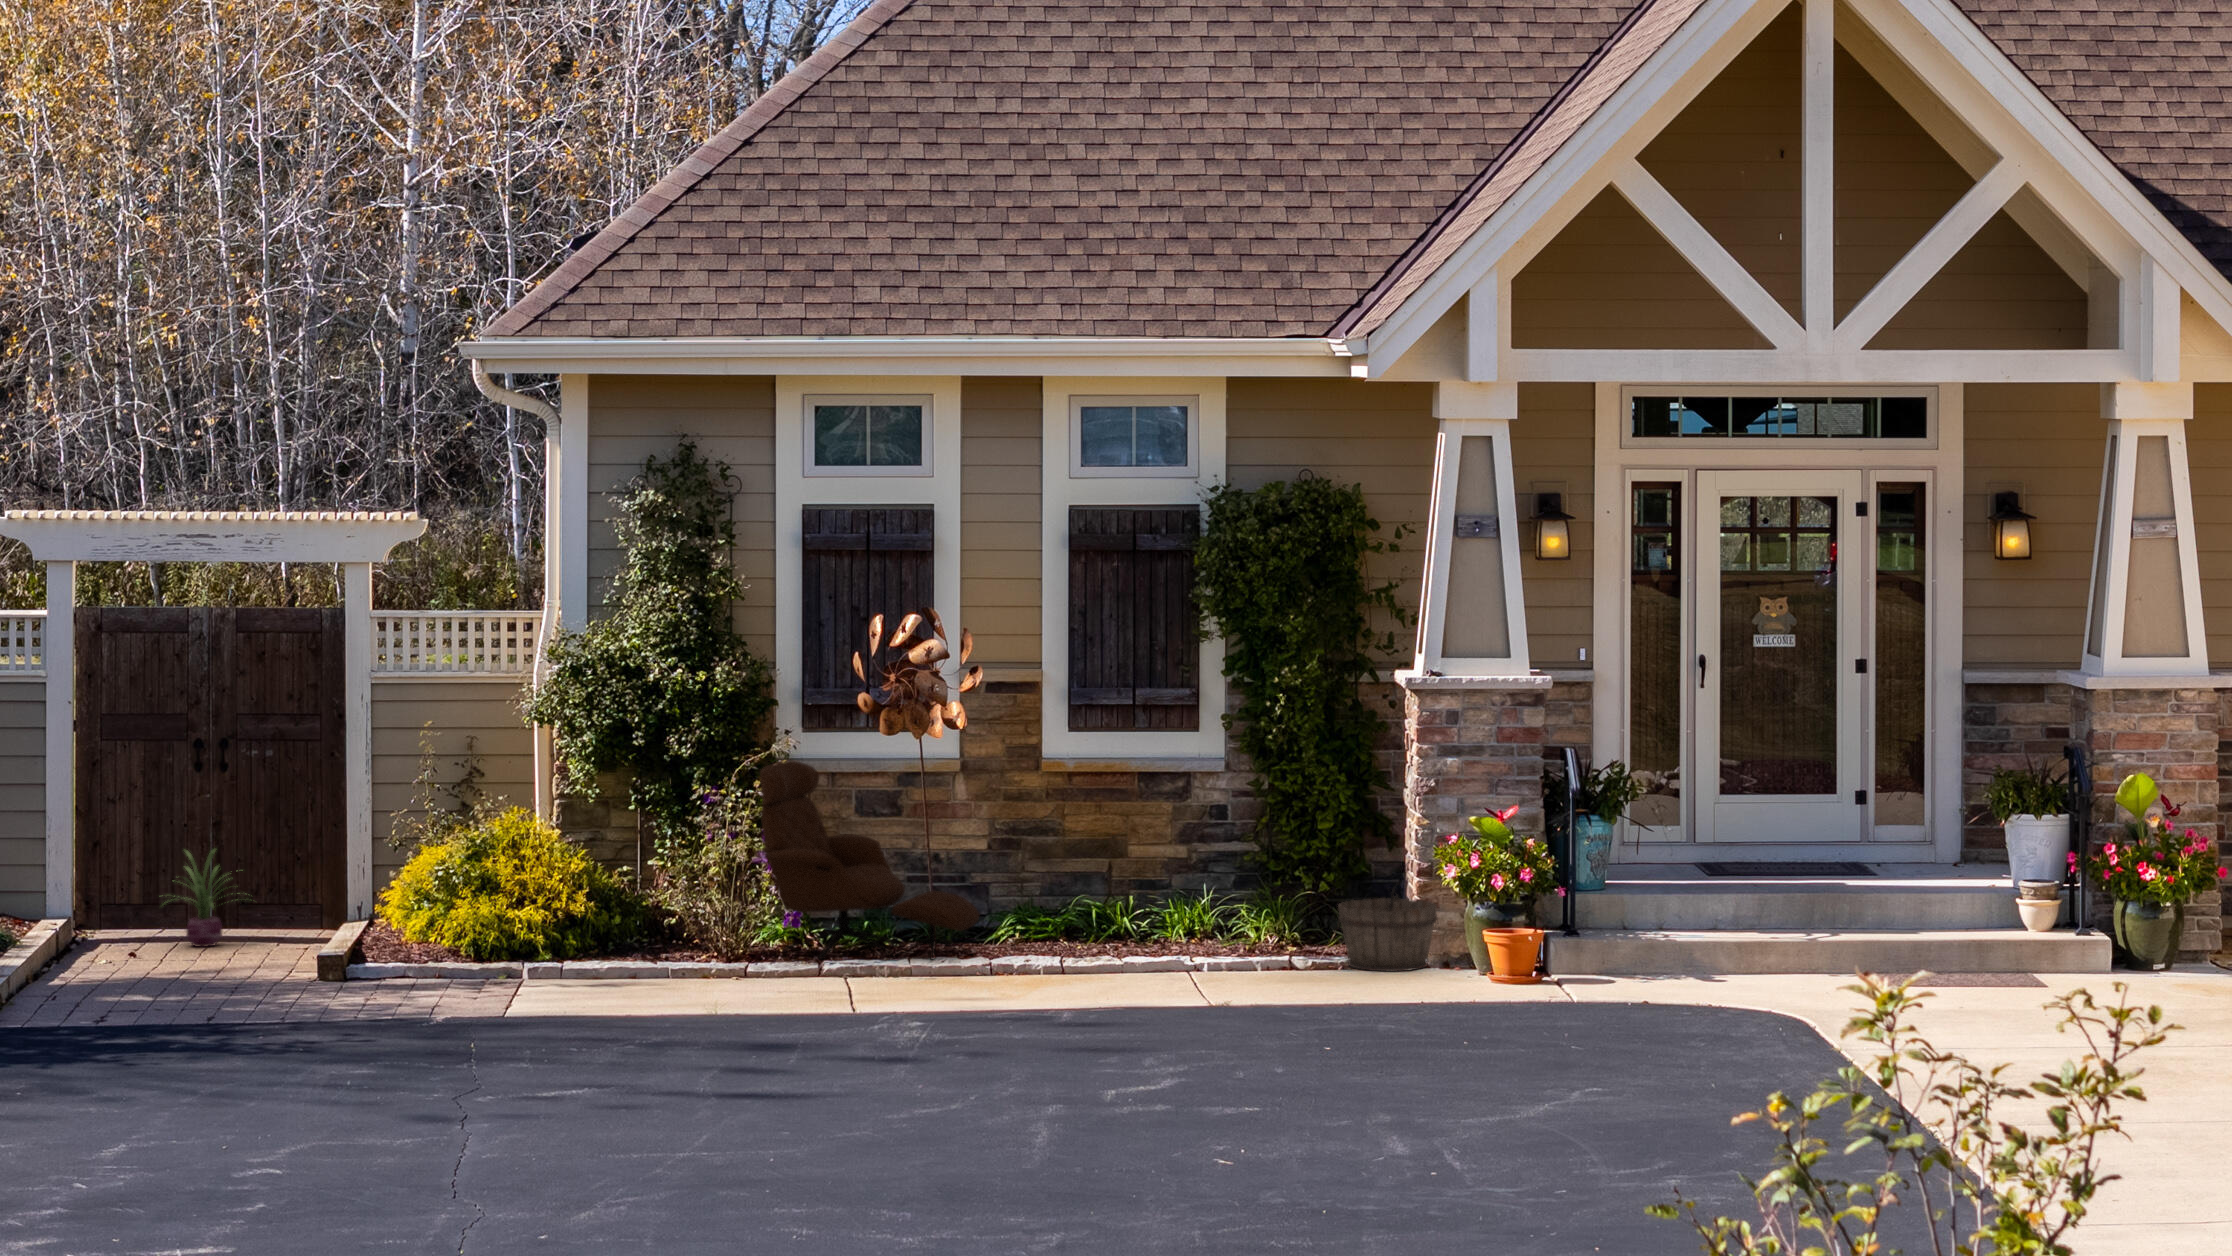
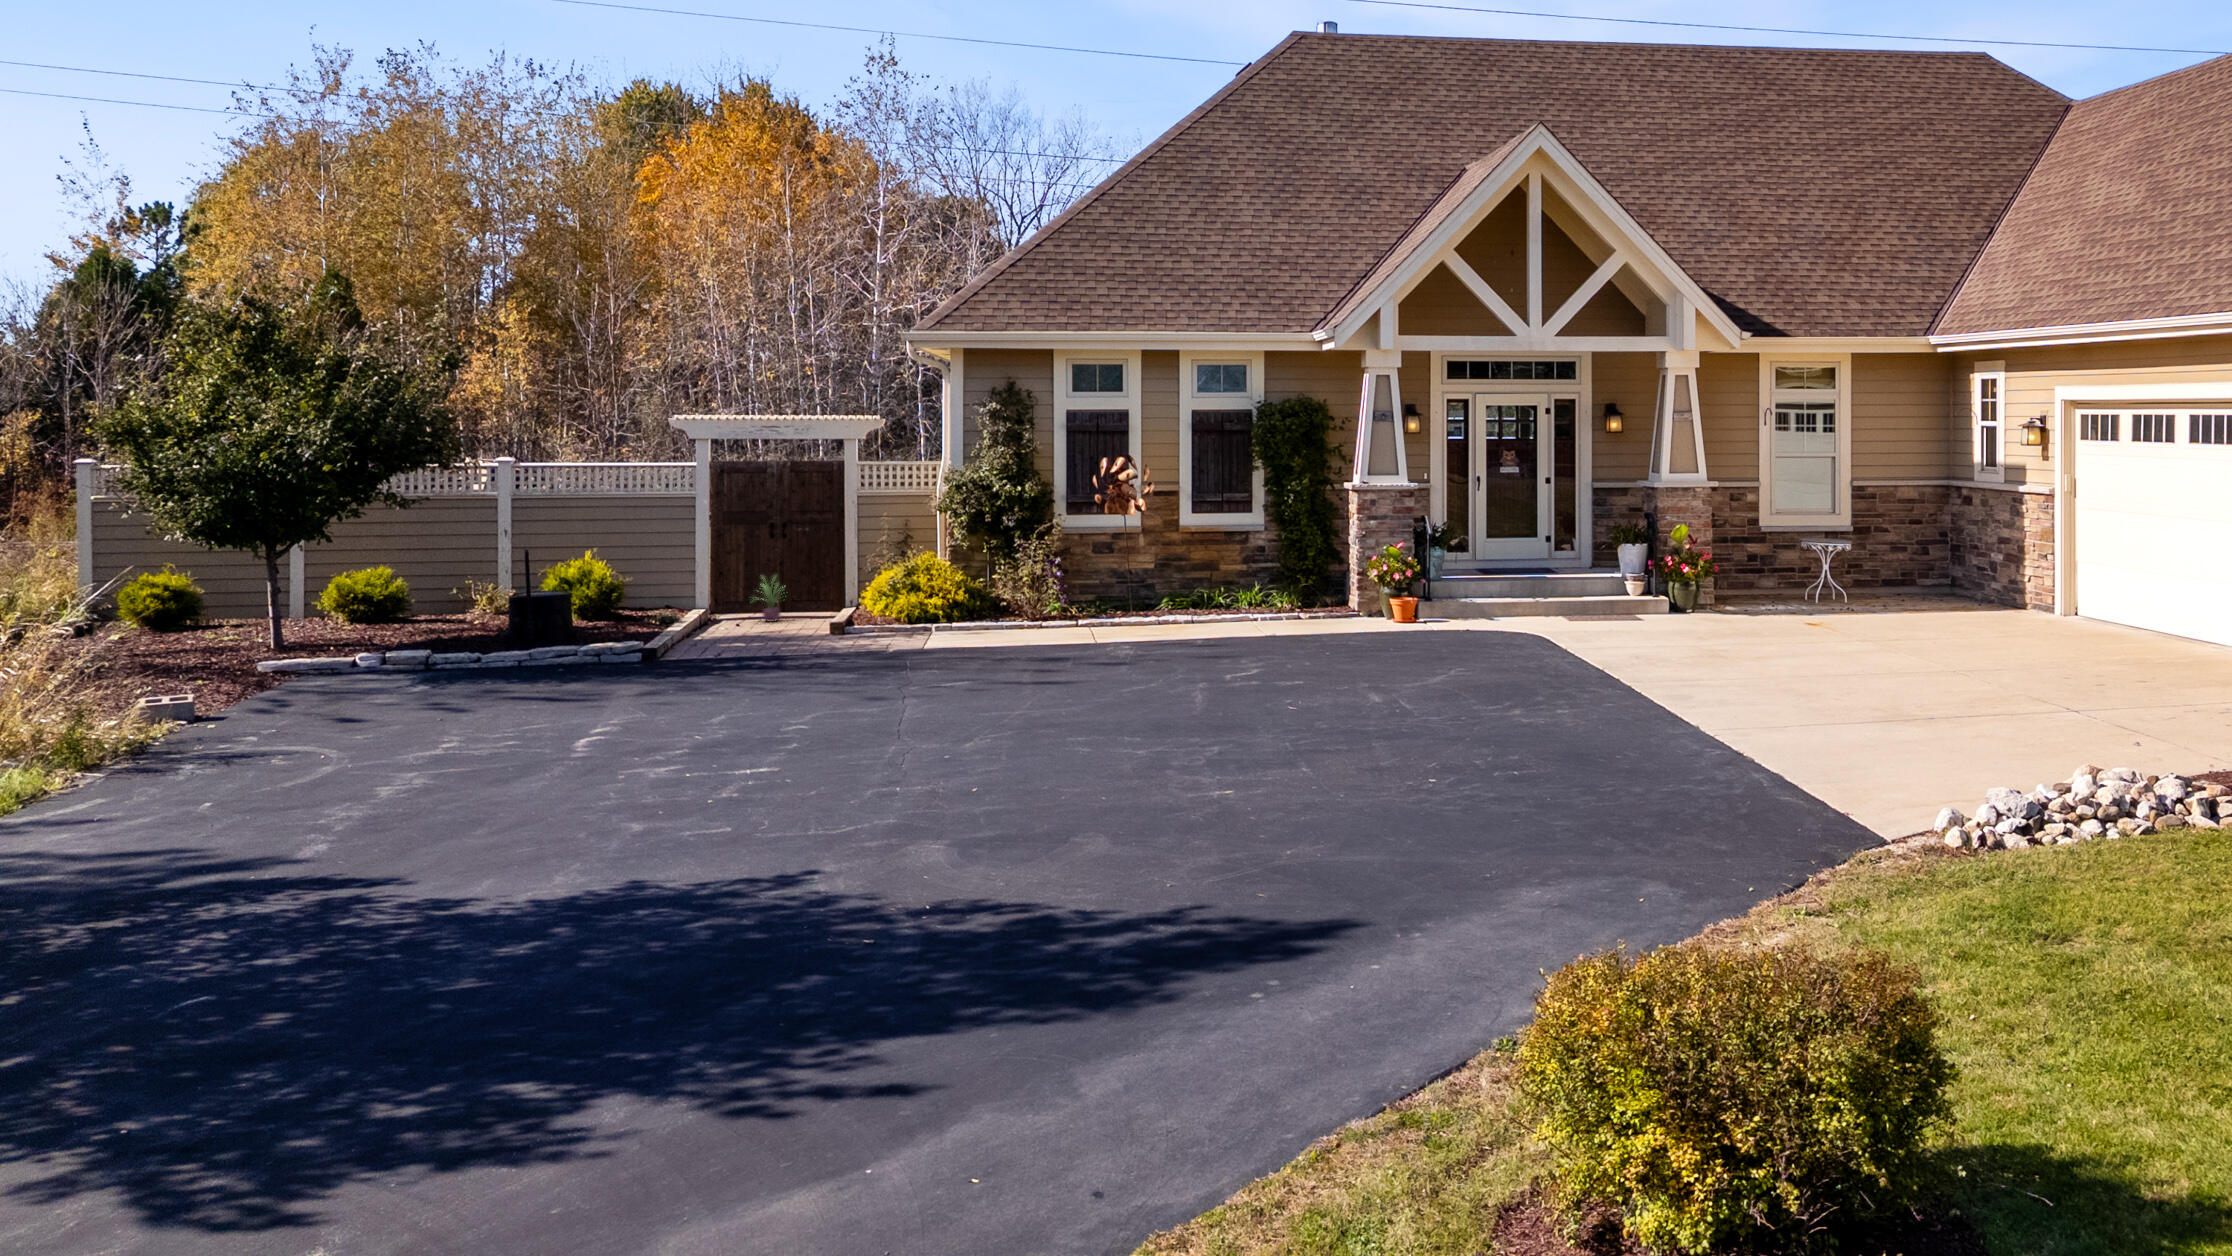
lounge chair: present [760,761,980,960] -> none [1048,528,1152,620]
wooden bucket: present [1338,883,1437,971] -> none [1320,578,1367,618]

